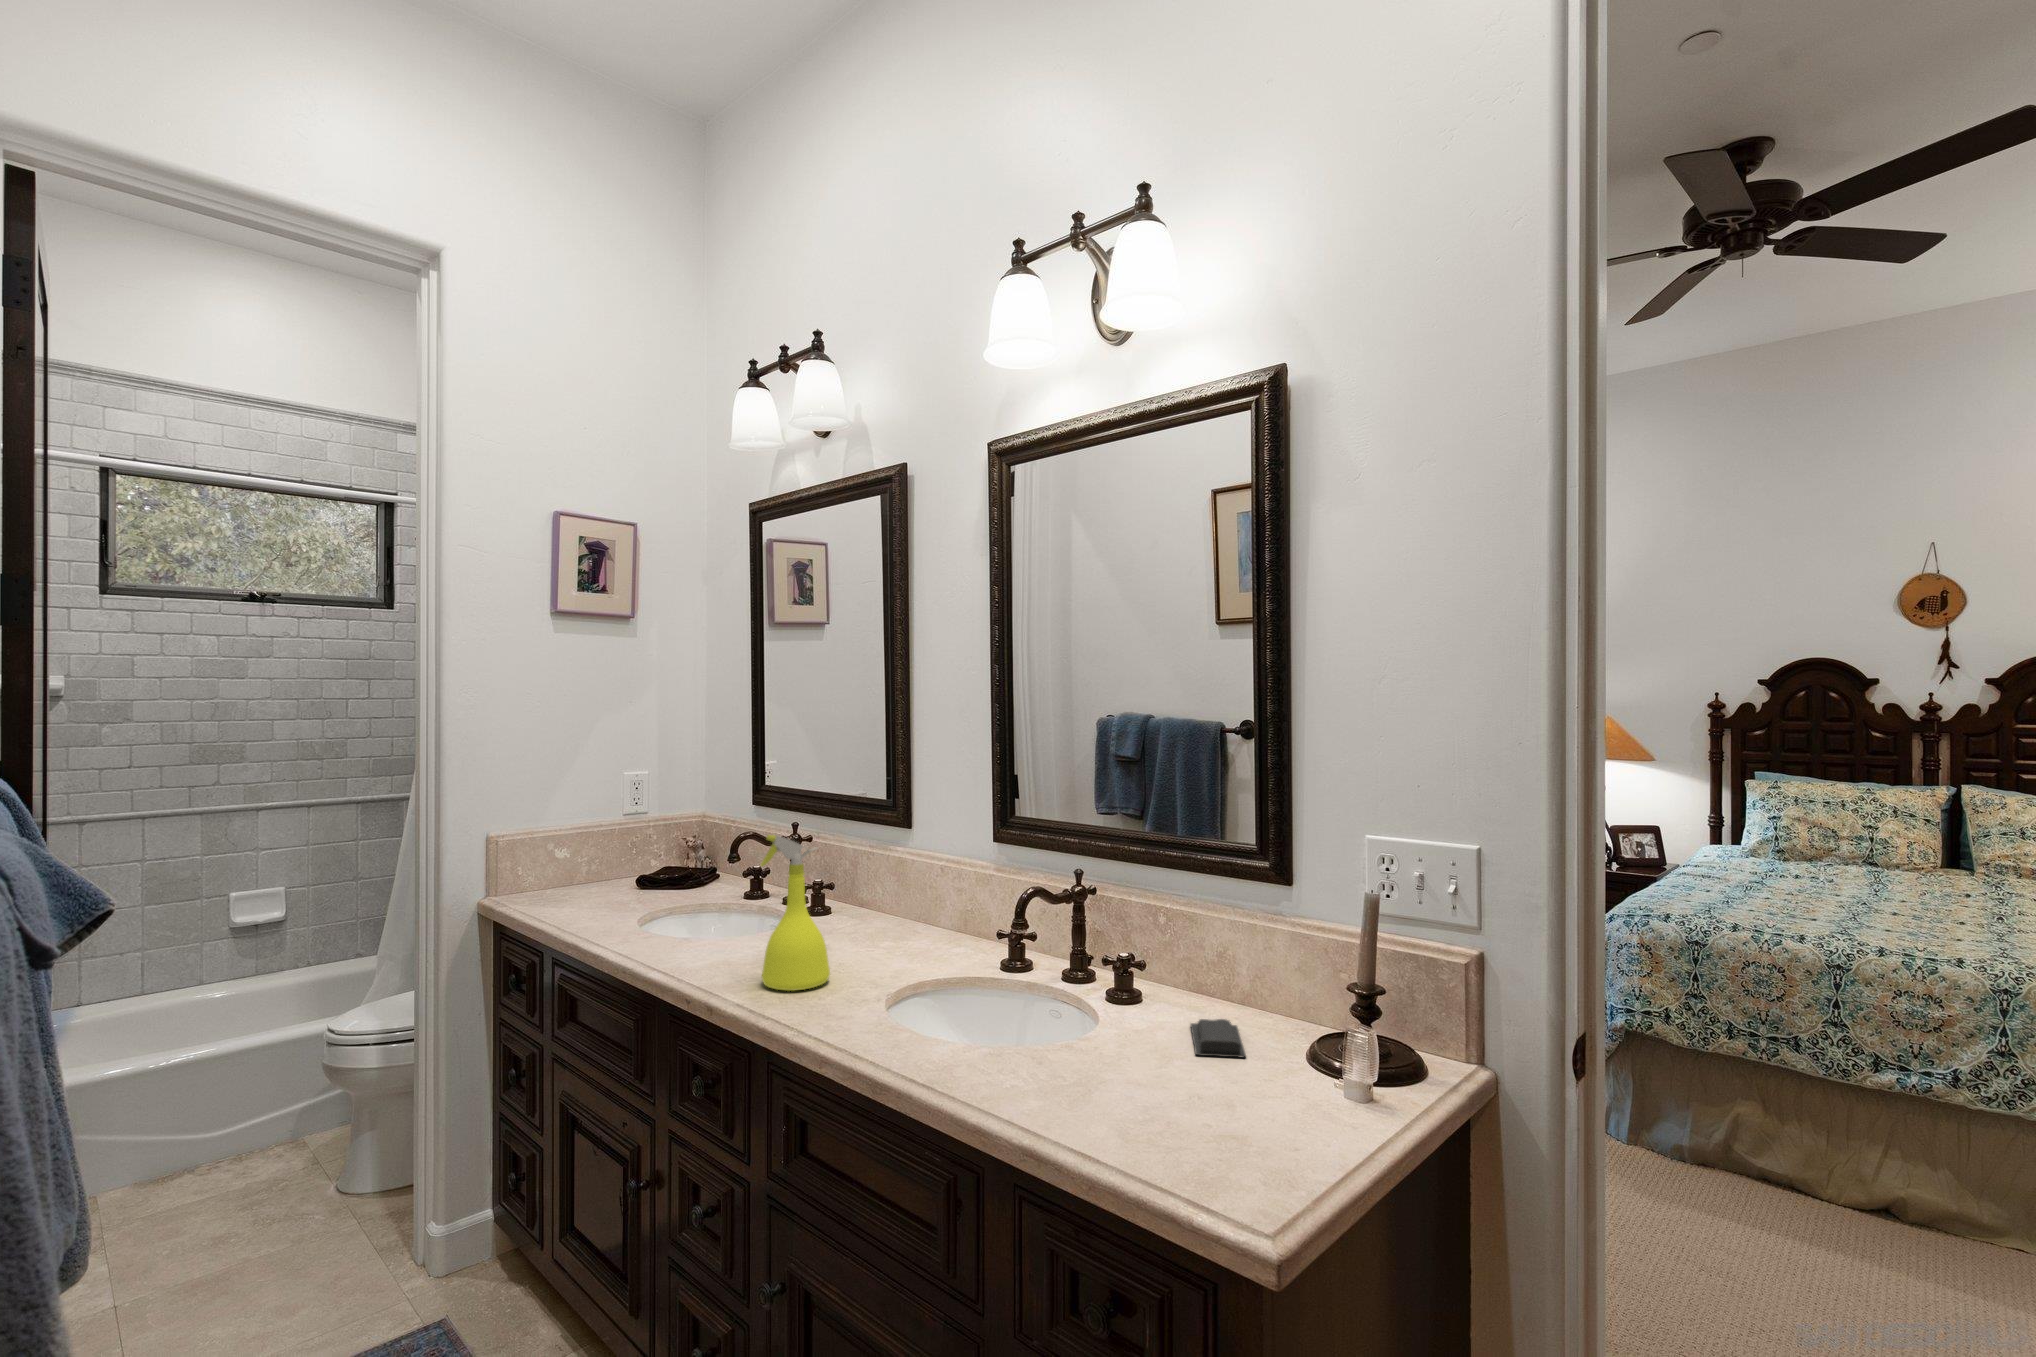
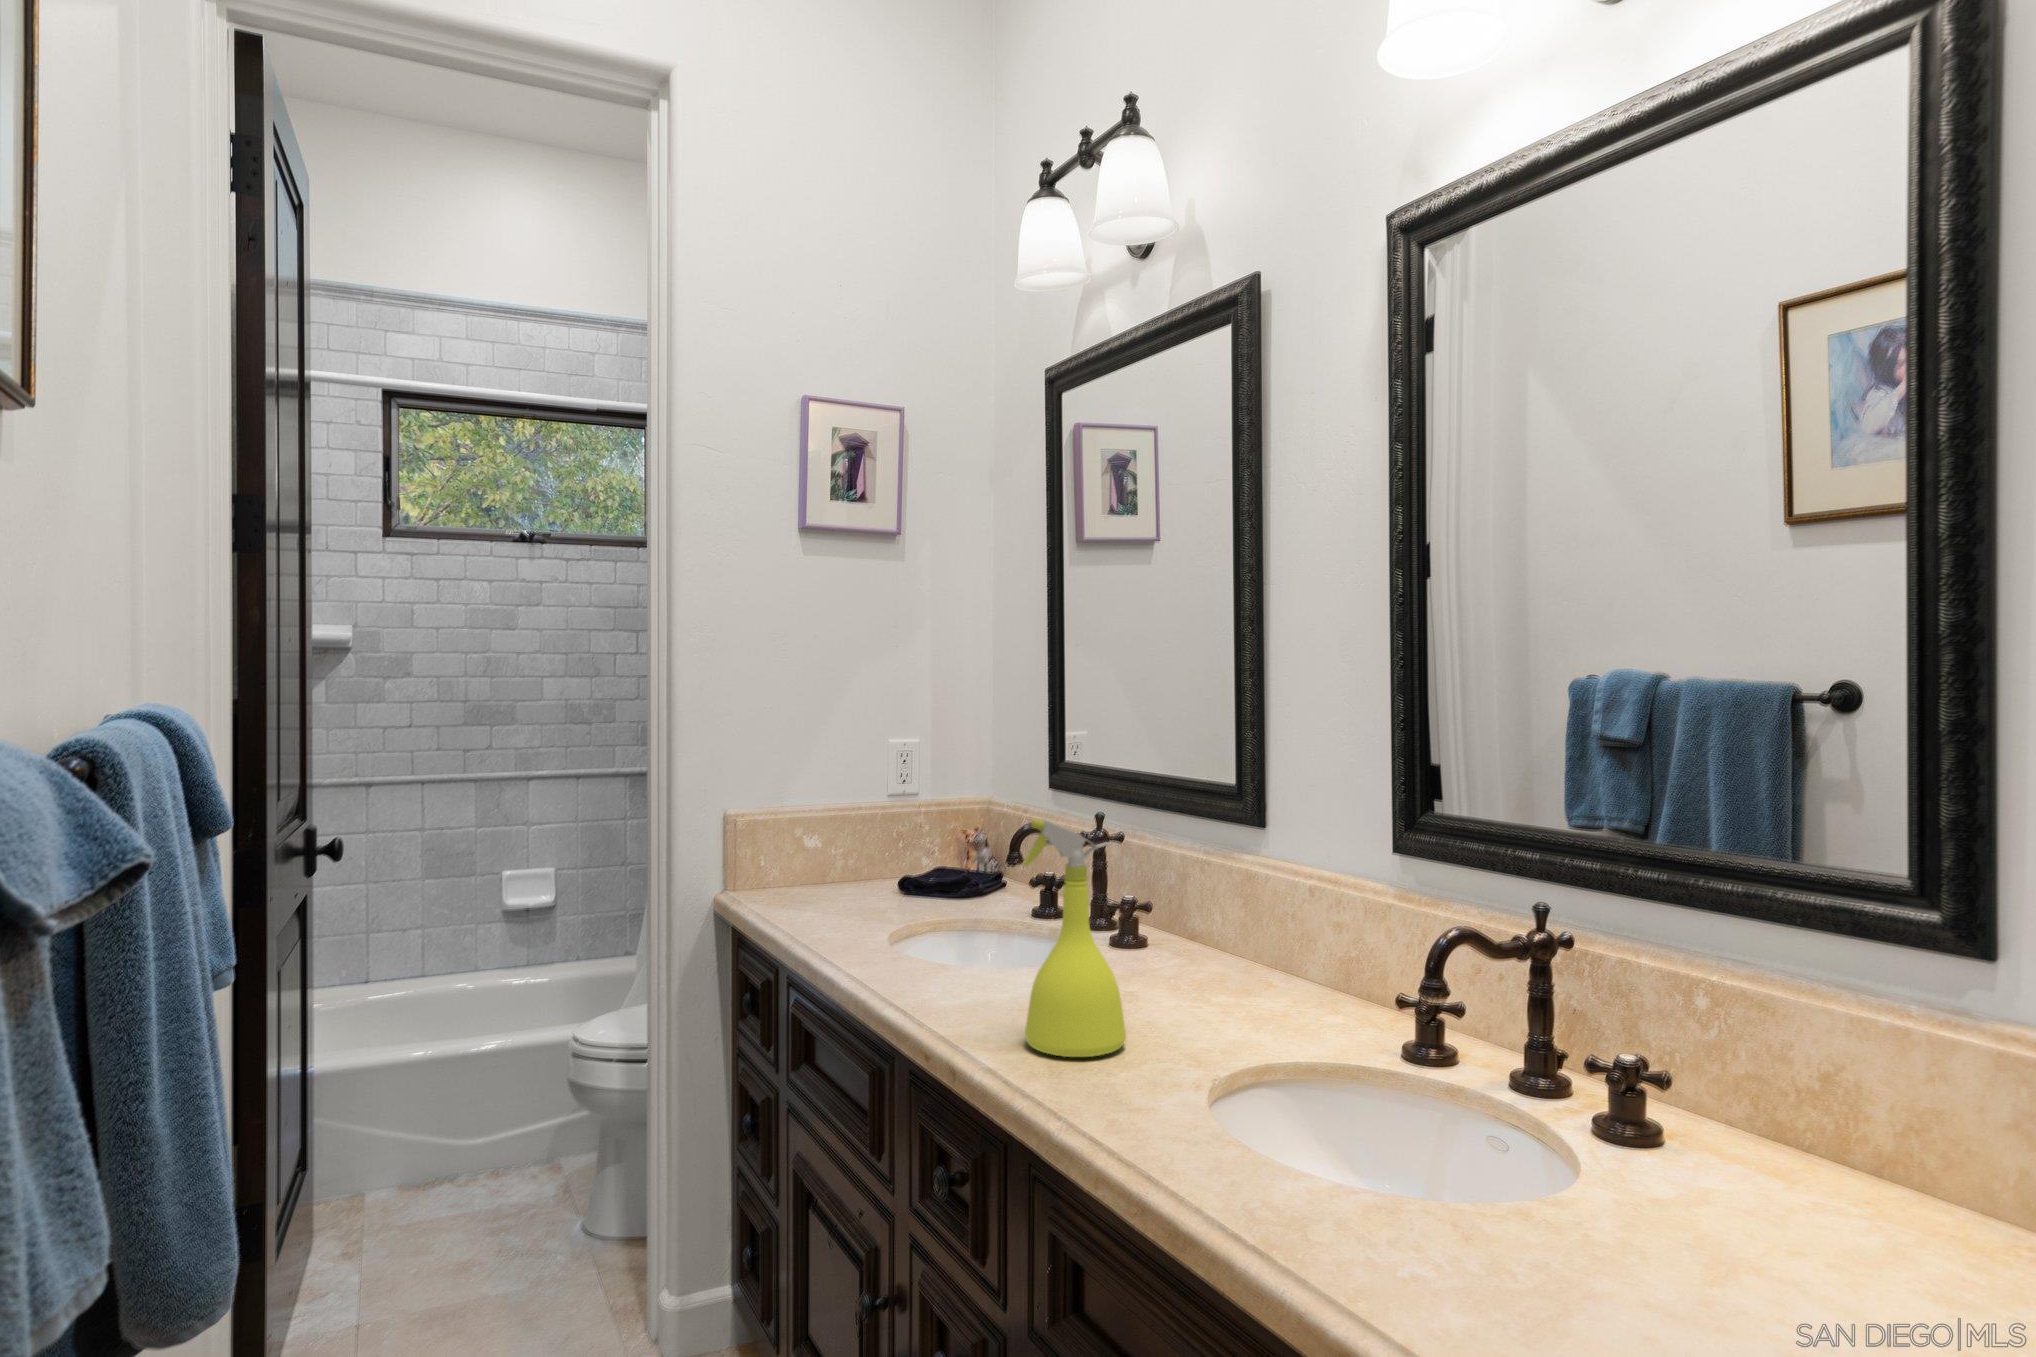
soap bar: present [1191,1019,1246,1058] -> none [1768,1197,1905,1294]

